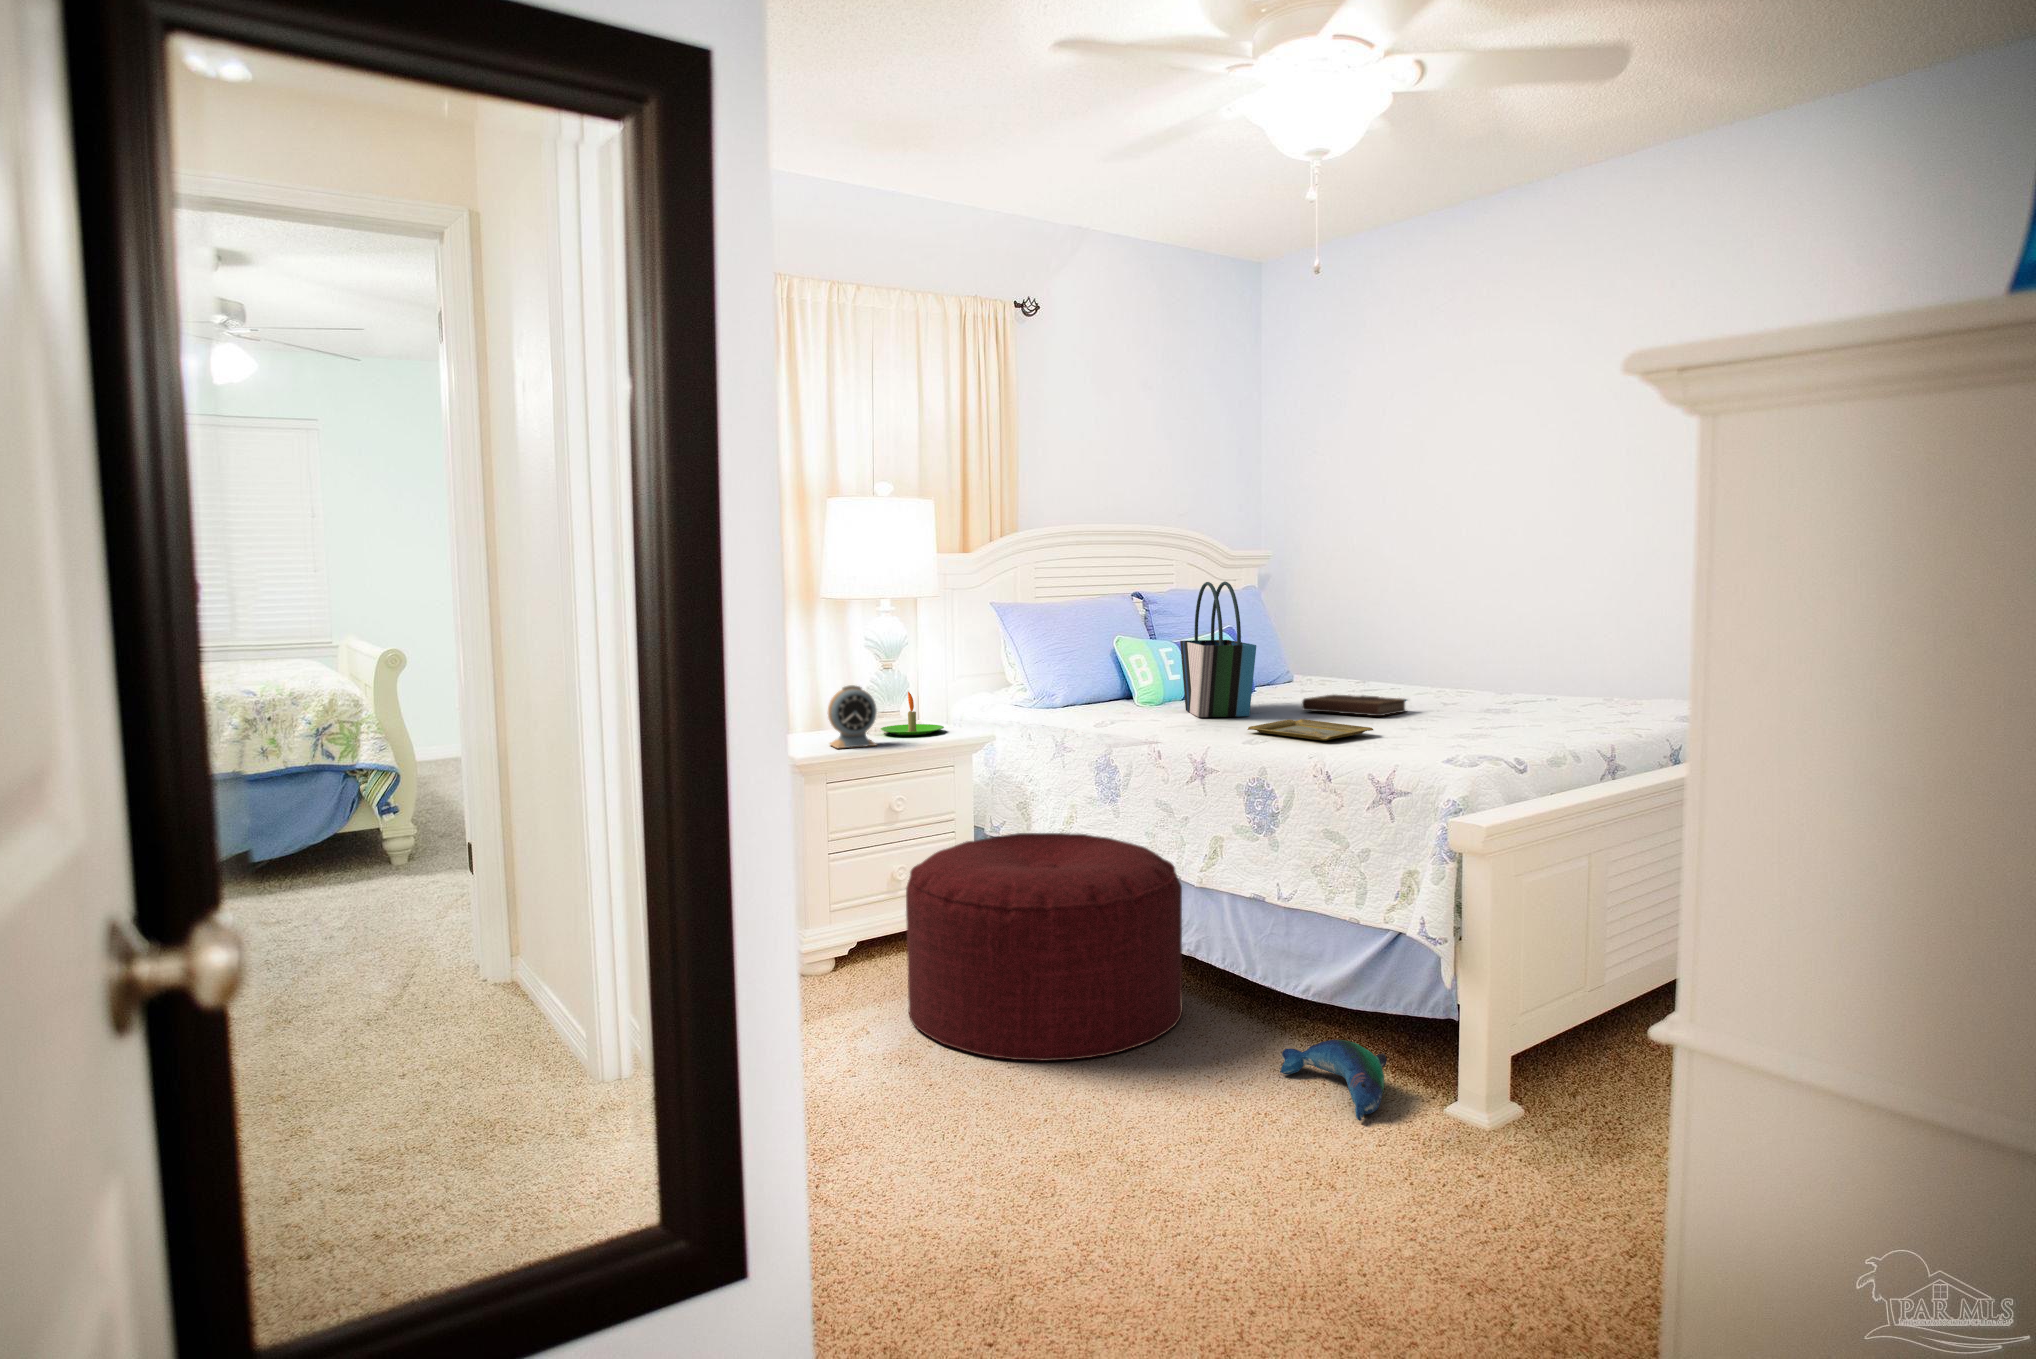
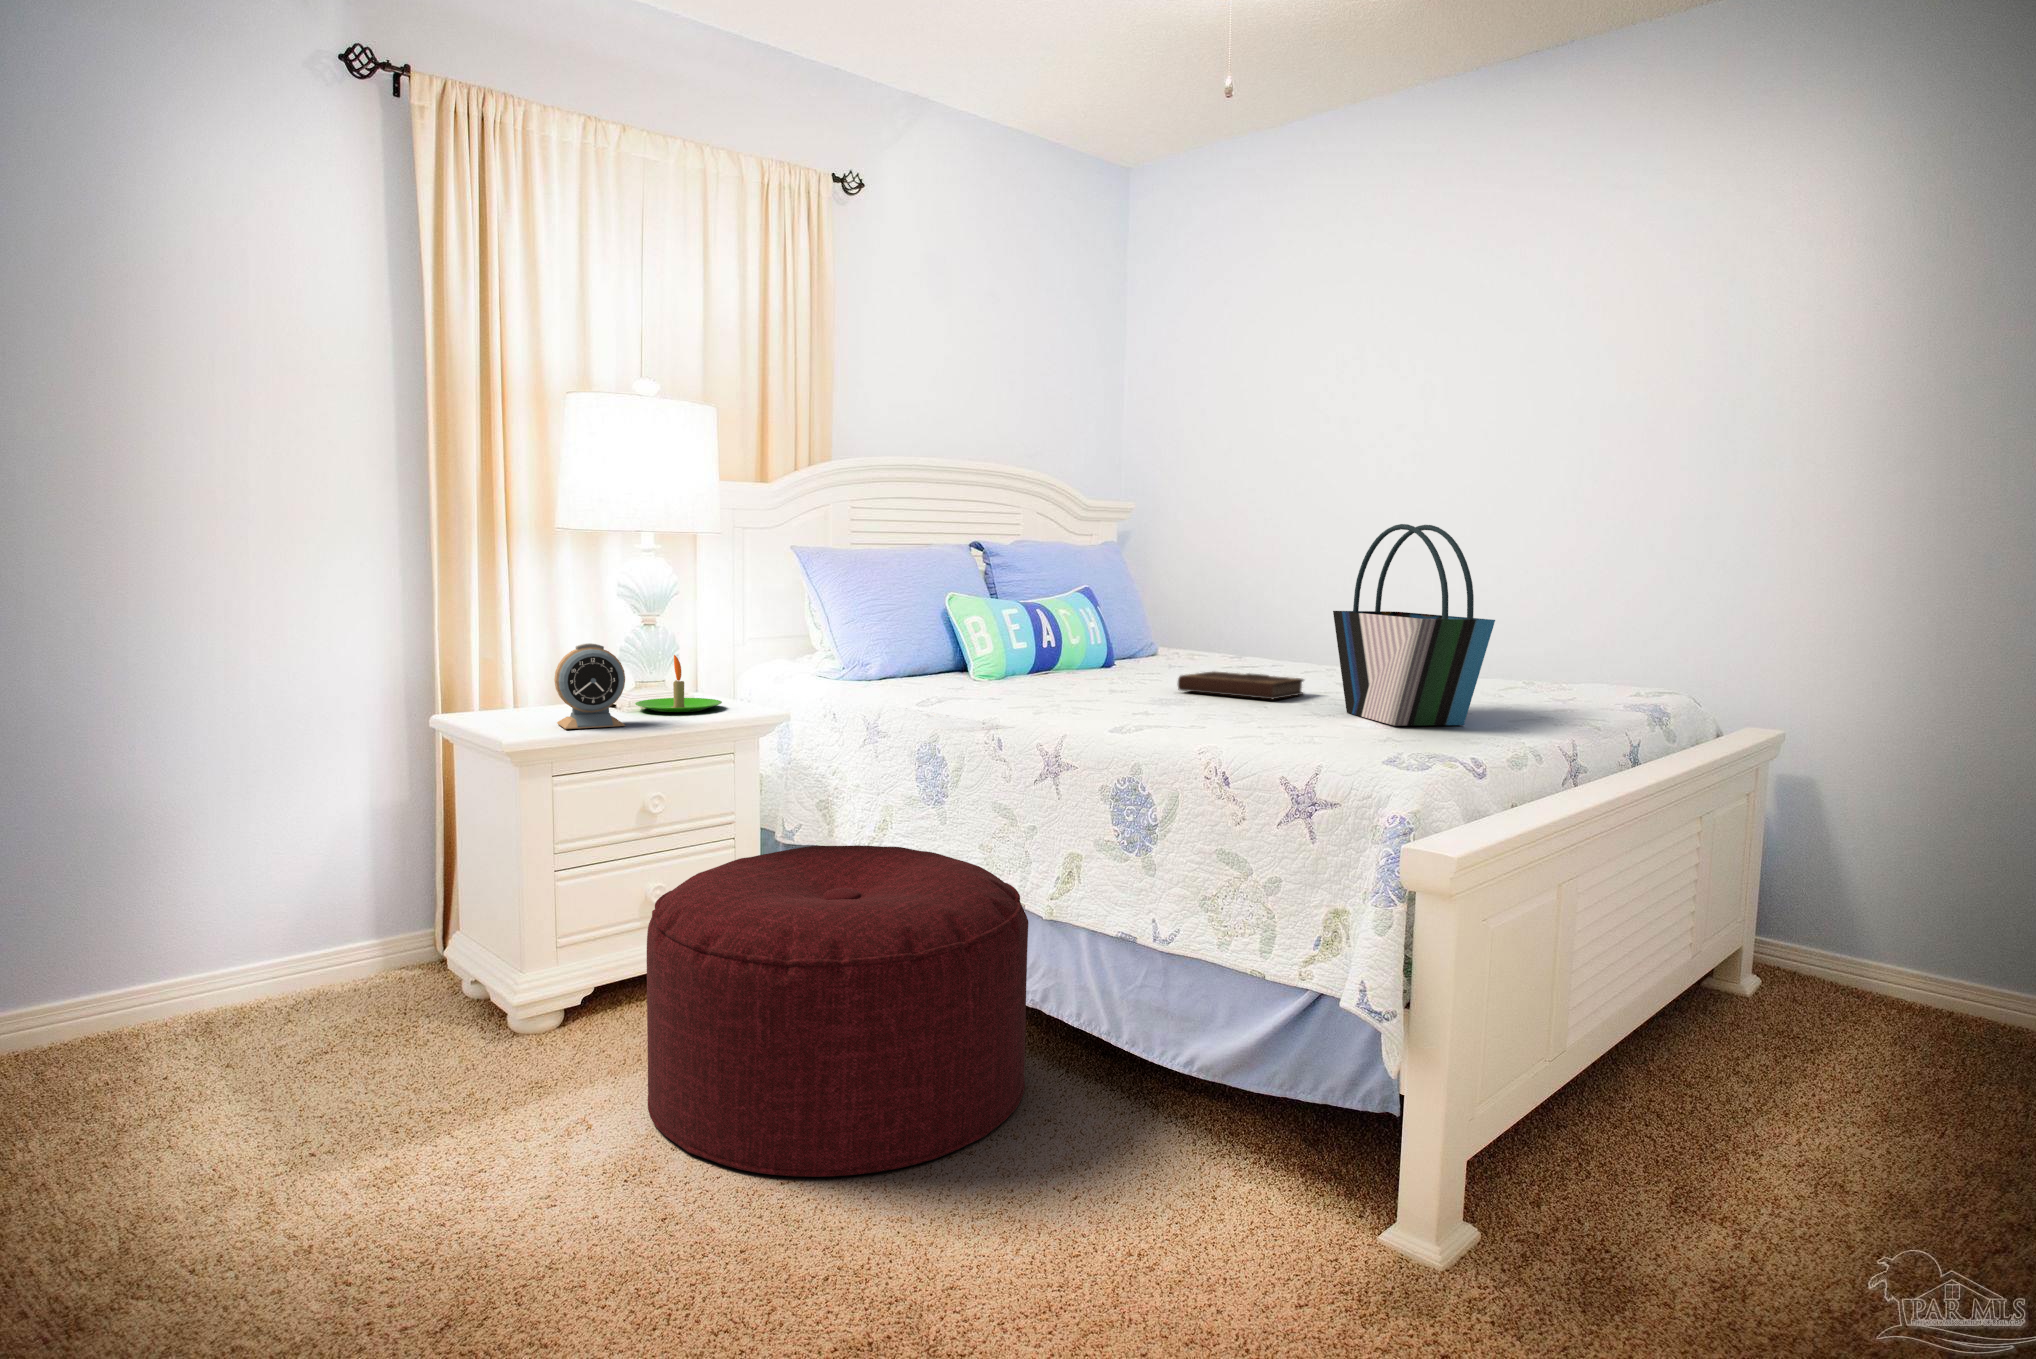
tote bag: present [1180,582,1256,717] -> present [1333,524,1495,726]
tray: present [1248,719,1373,740] -> none [1116,701,1277,730]
plush toy: present [1280,1040,1387,1121] -> none [1158,1139,1302,1266]

